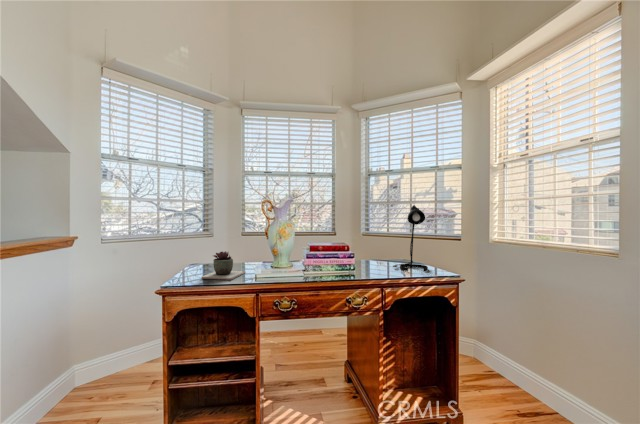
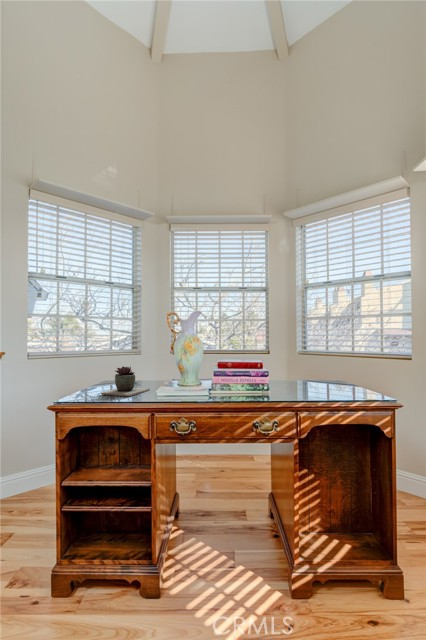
desk lamp: present [393,205,428,271] -> none [316,315,358,394]

